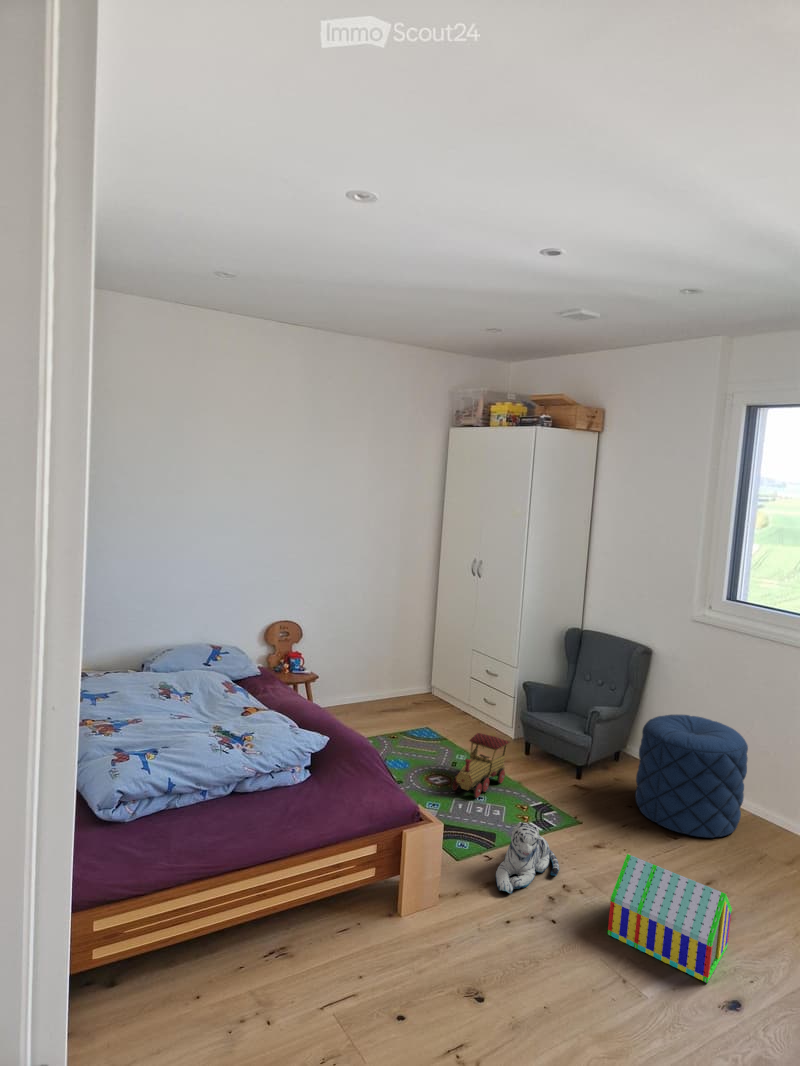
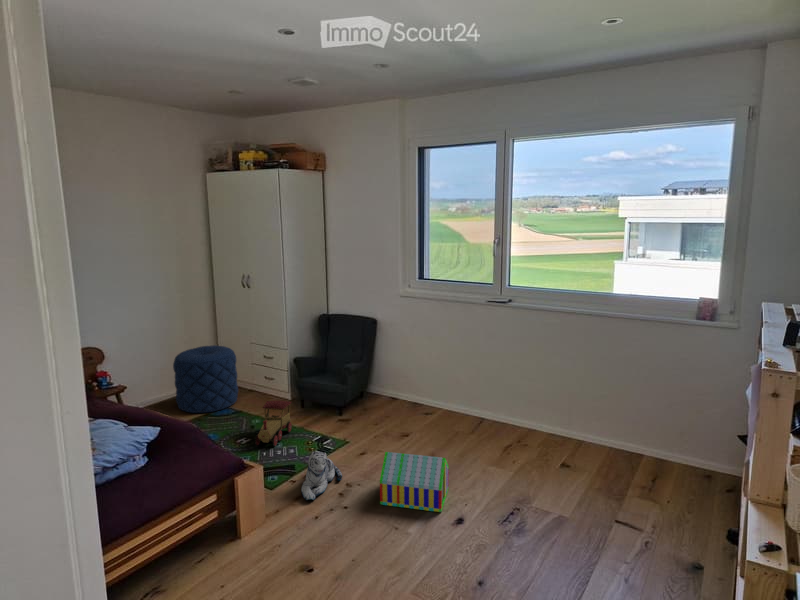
pouf: present [635,715,748,838] -> present [173,345,238,413]

